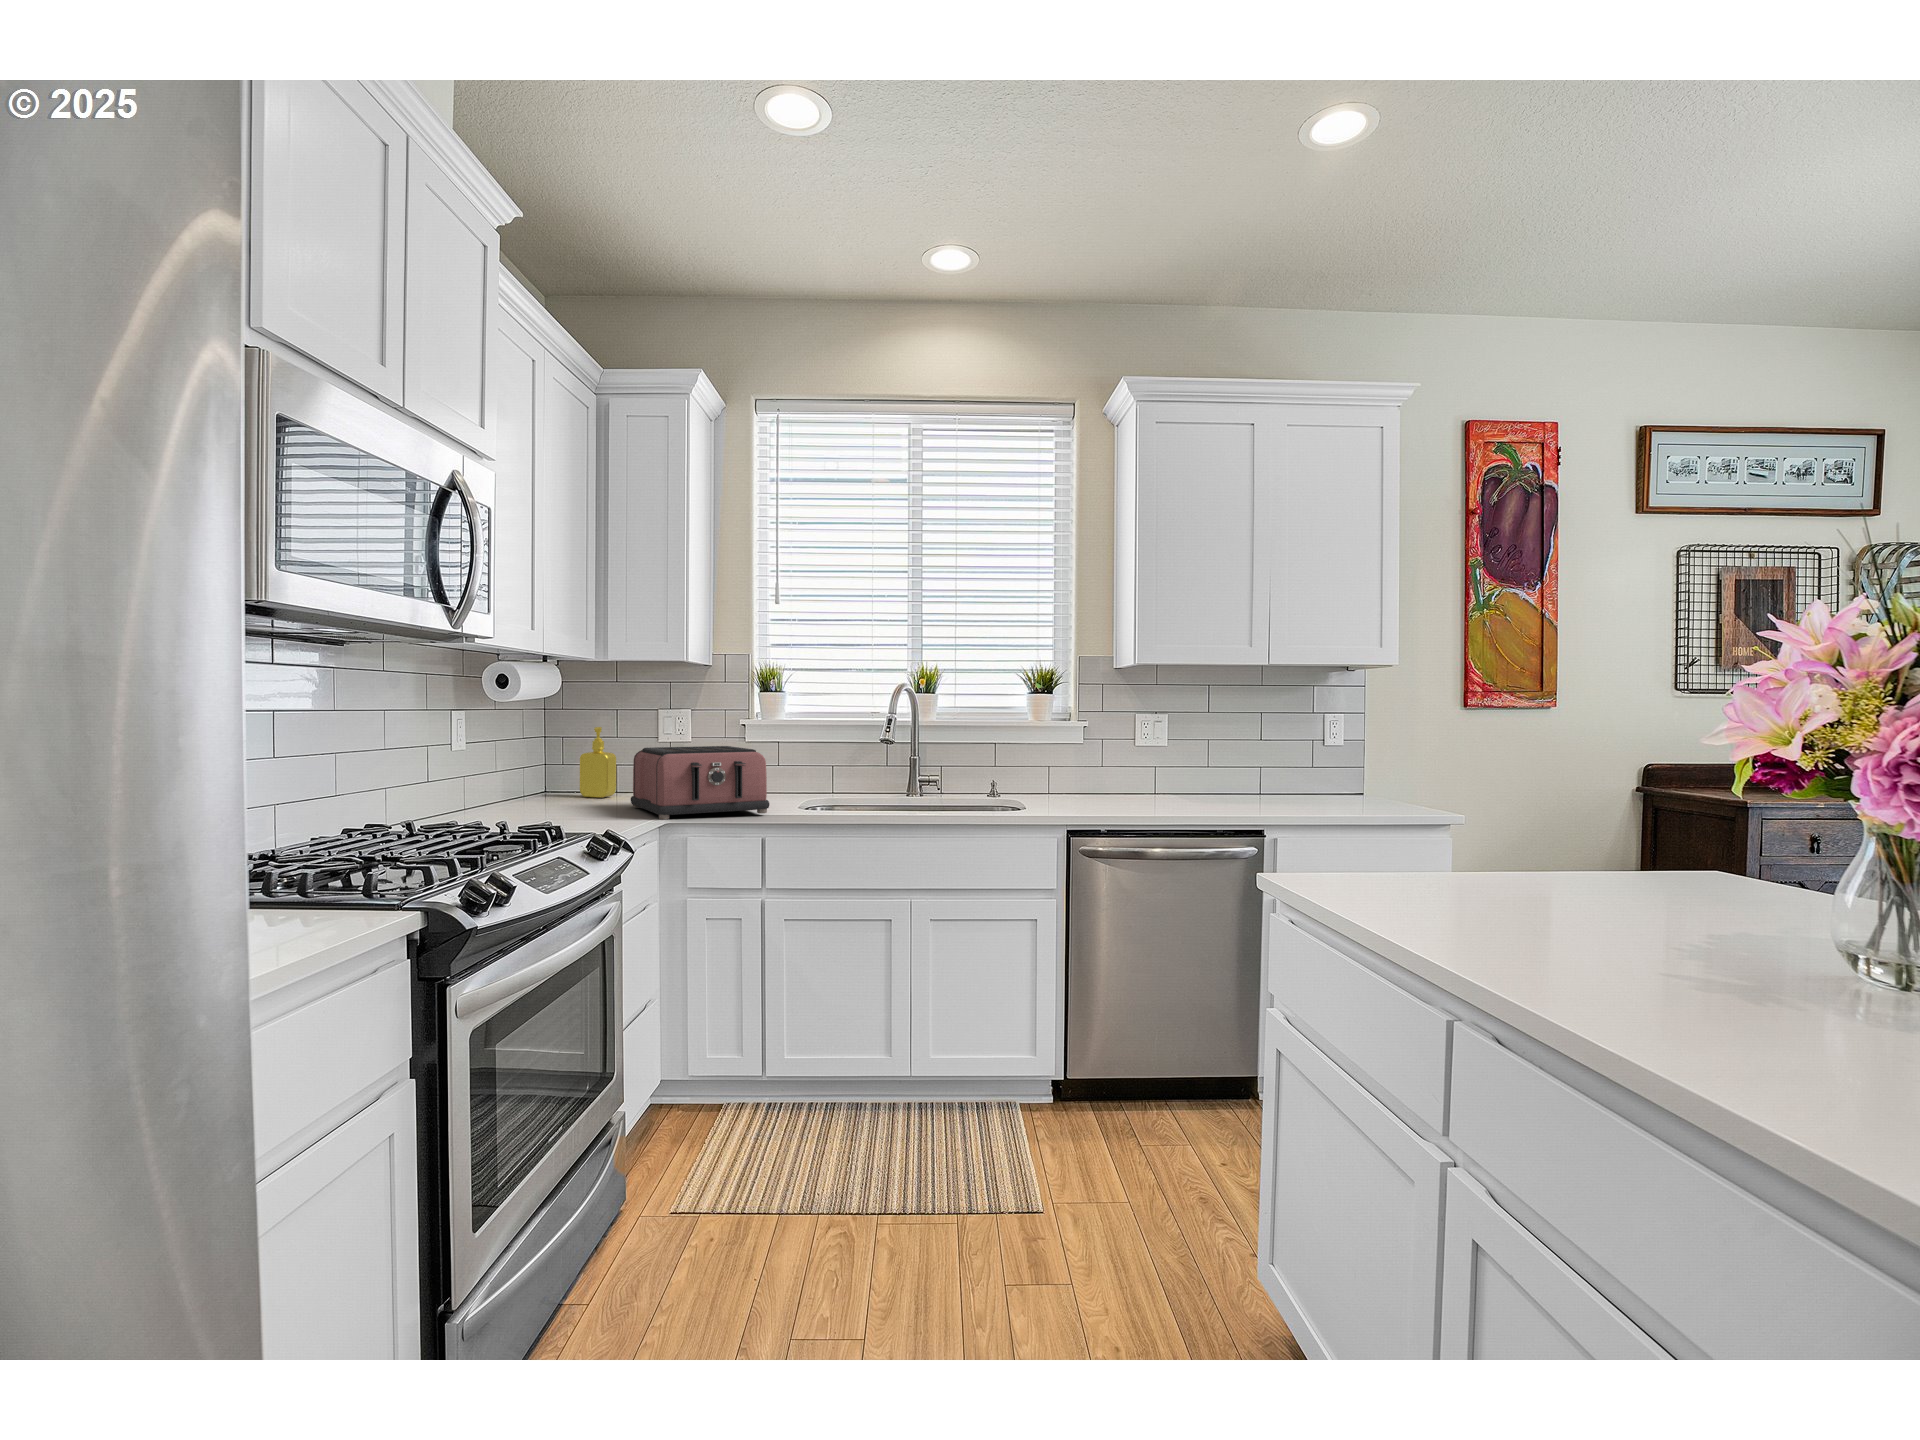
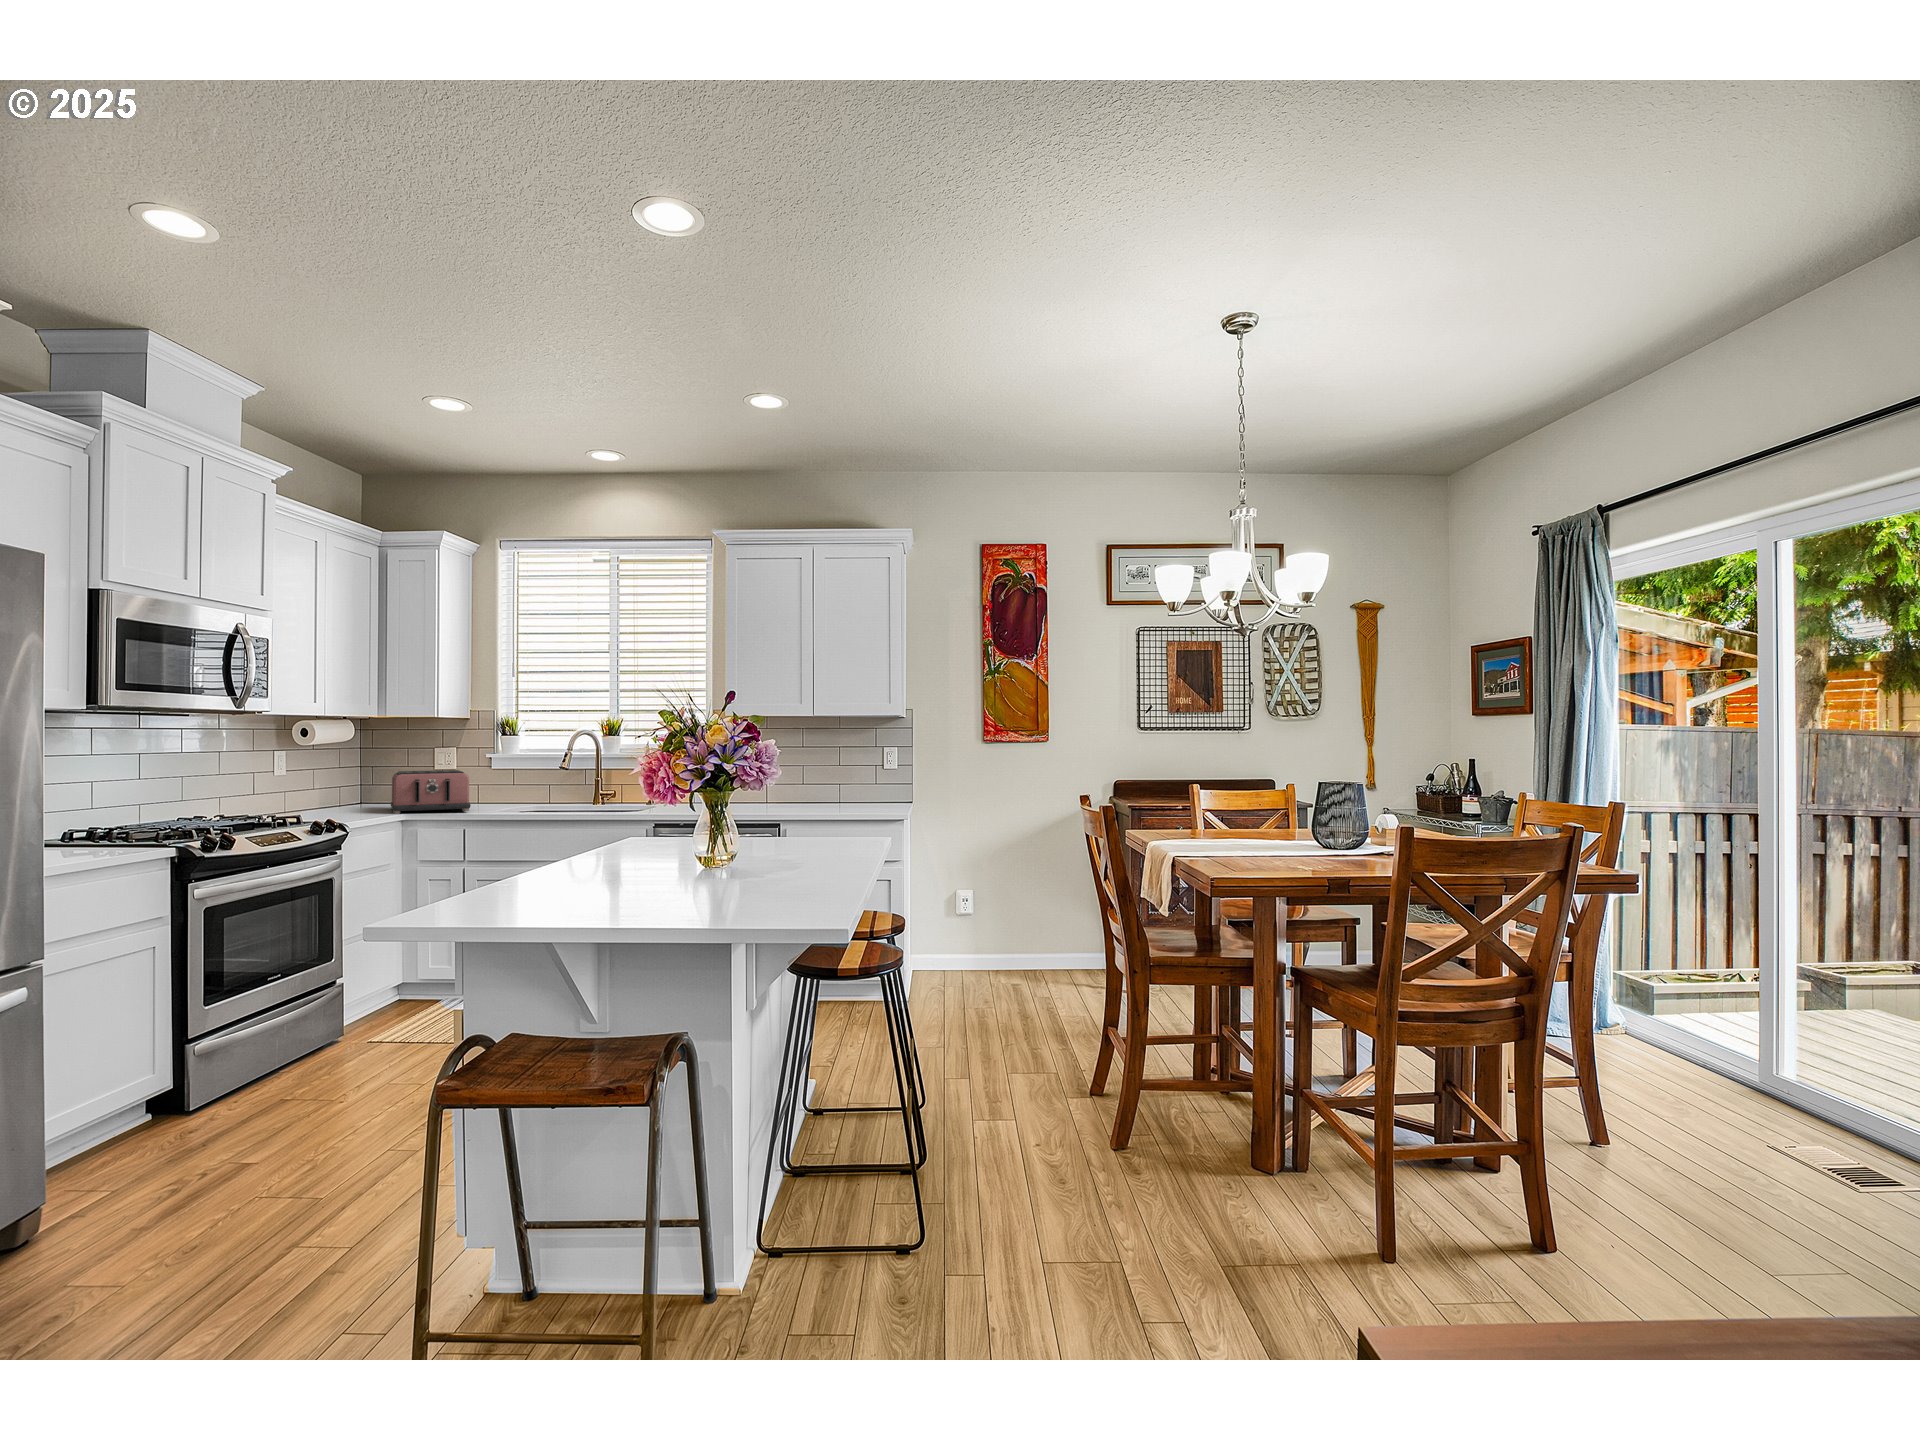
soap dispenser: present [580,727,616,798] -> none [369,759,394,804]

